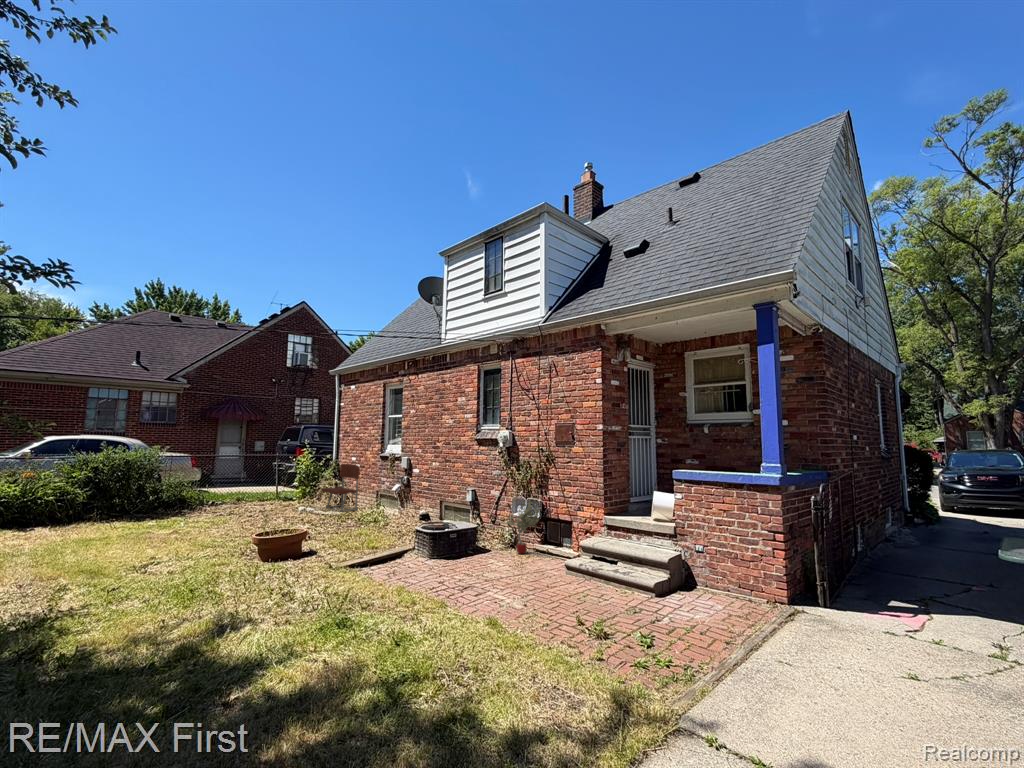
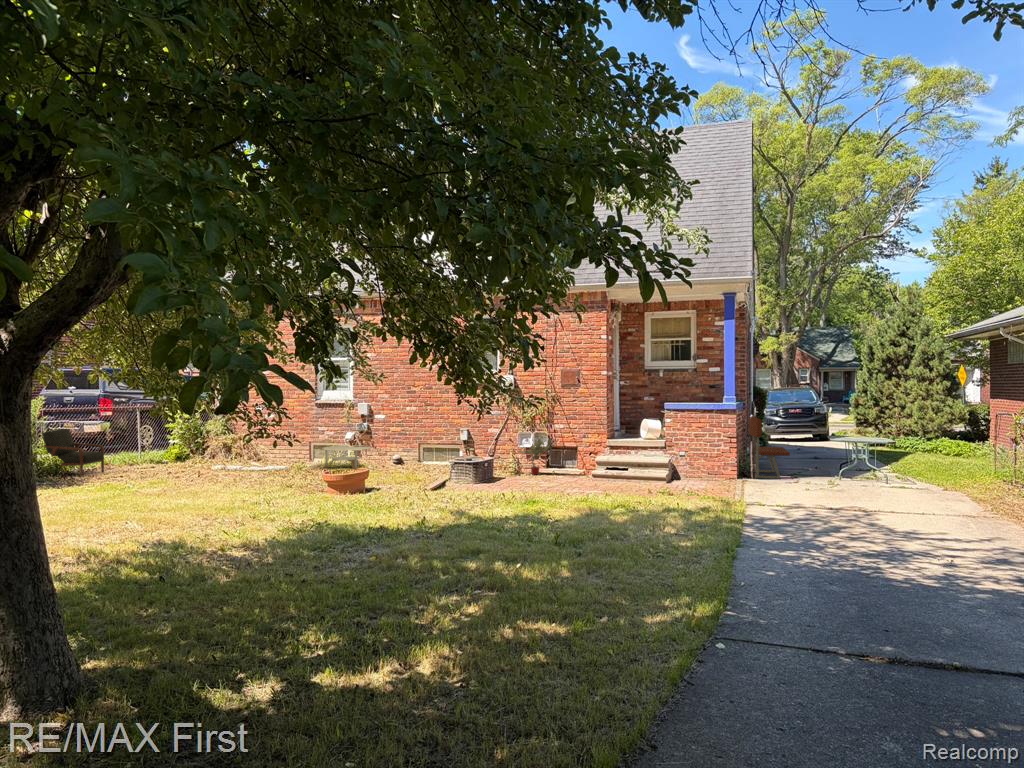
bench: present [321,464,360,512] -> present [749,416,790,479]
chair: none [156,475,209,515] -> present [41,429,104,476]
round table: none [354,500,403,526] -> present [322,445,371,469]

